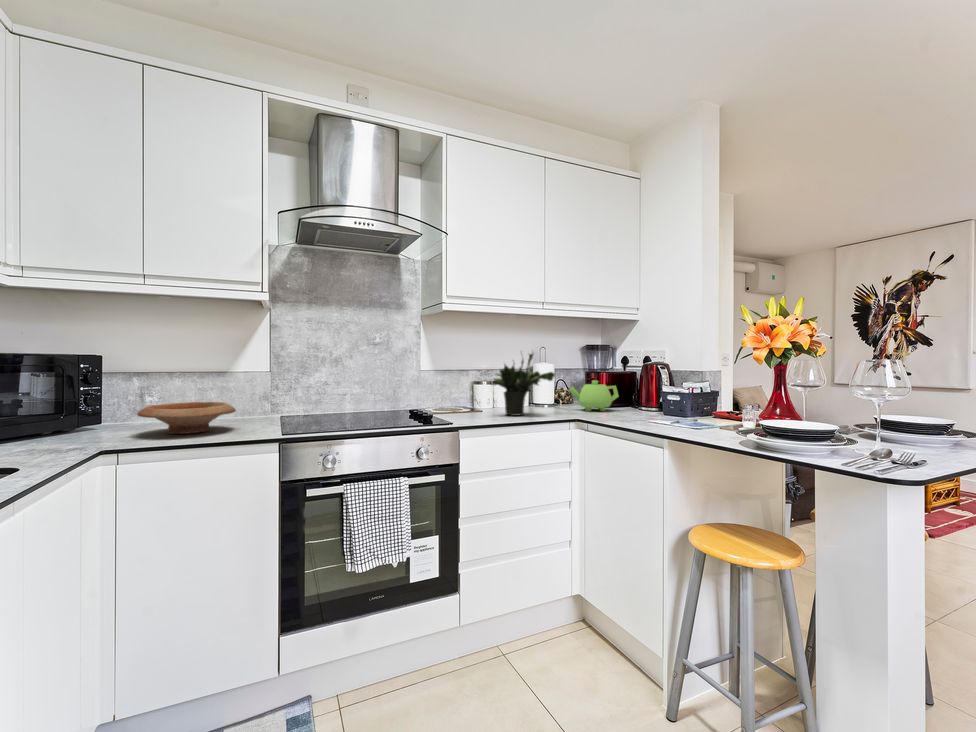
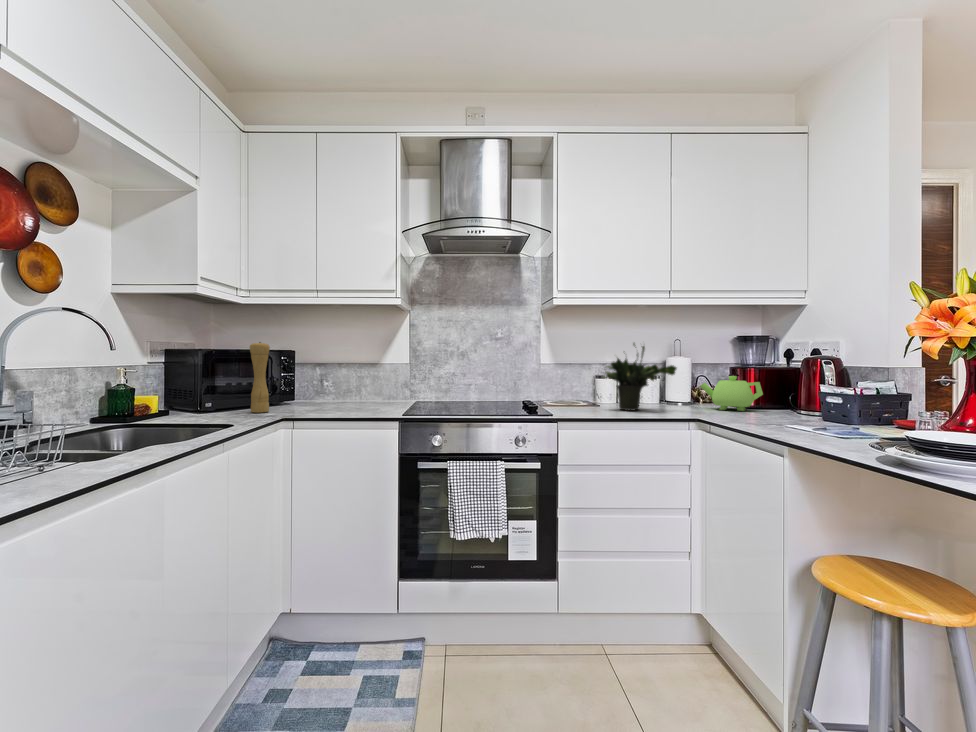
pepper mill: none [42,345,77,444] -> present [250,342,270,413]
wooden bowl: present [138,402,236,434] -> none [307,387,376,410]

